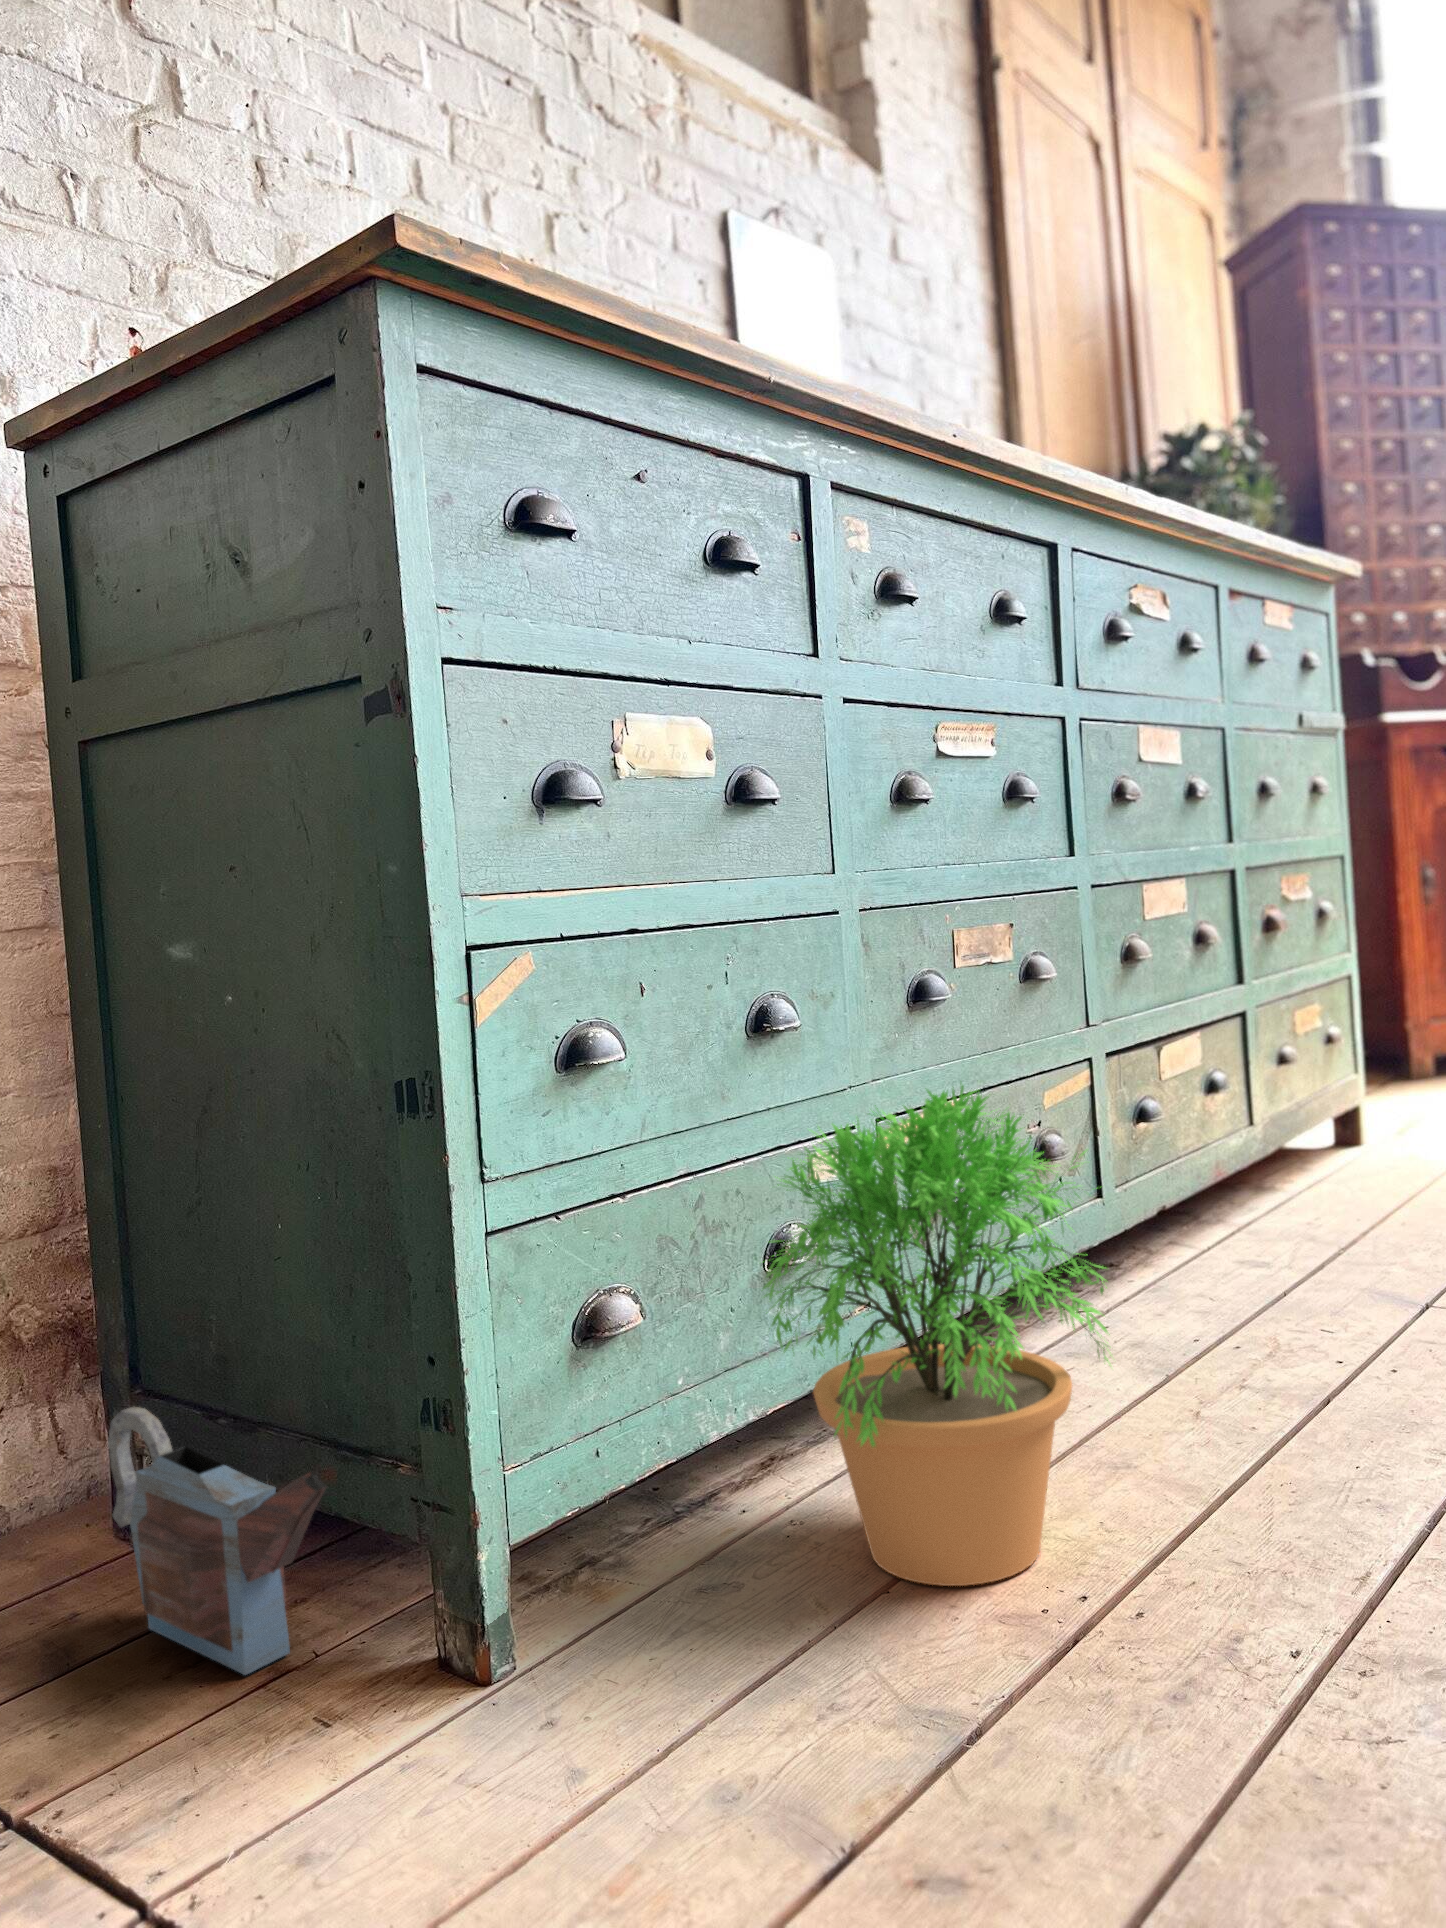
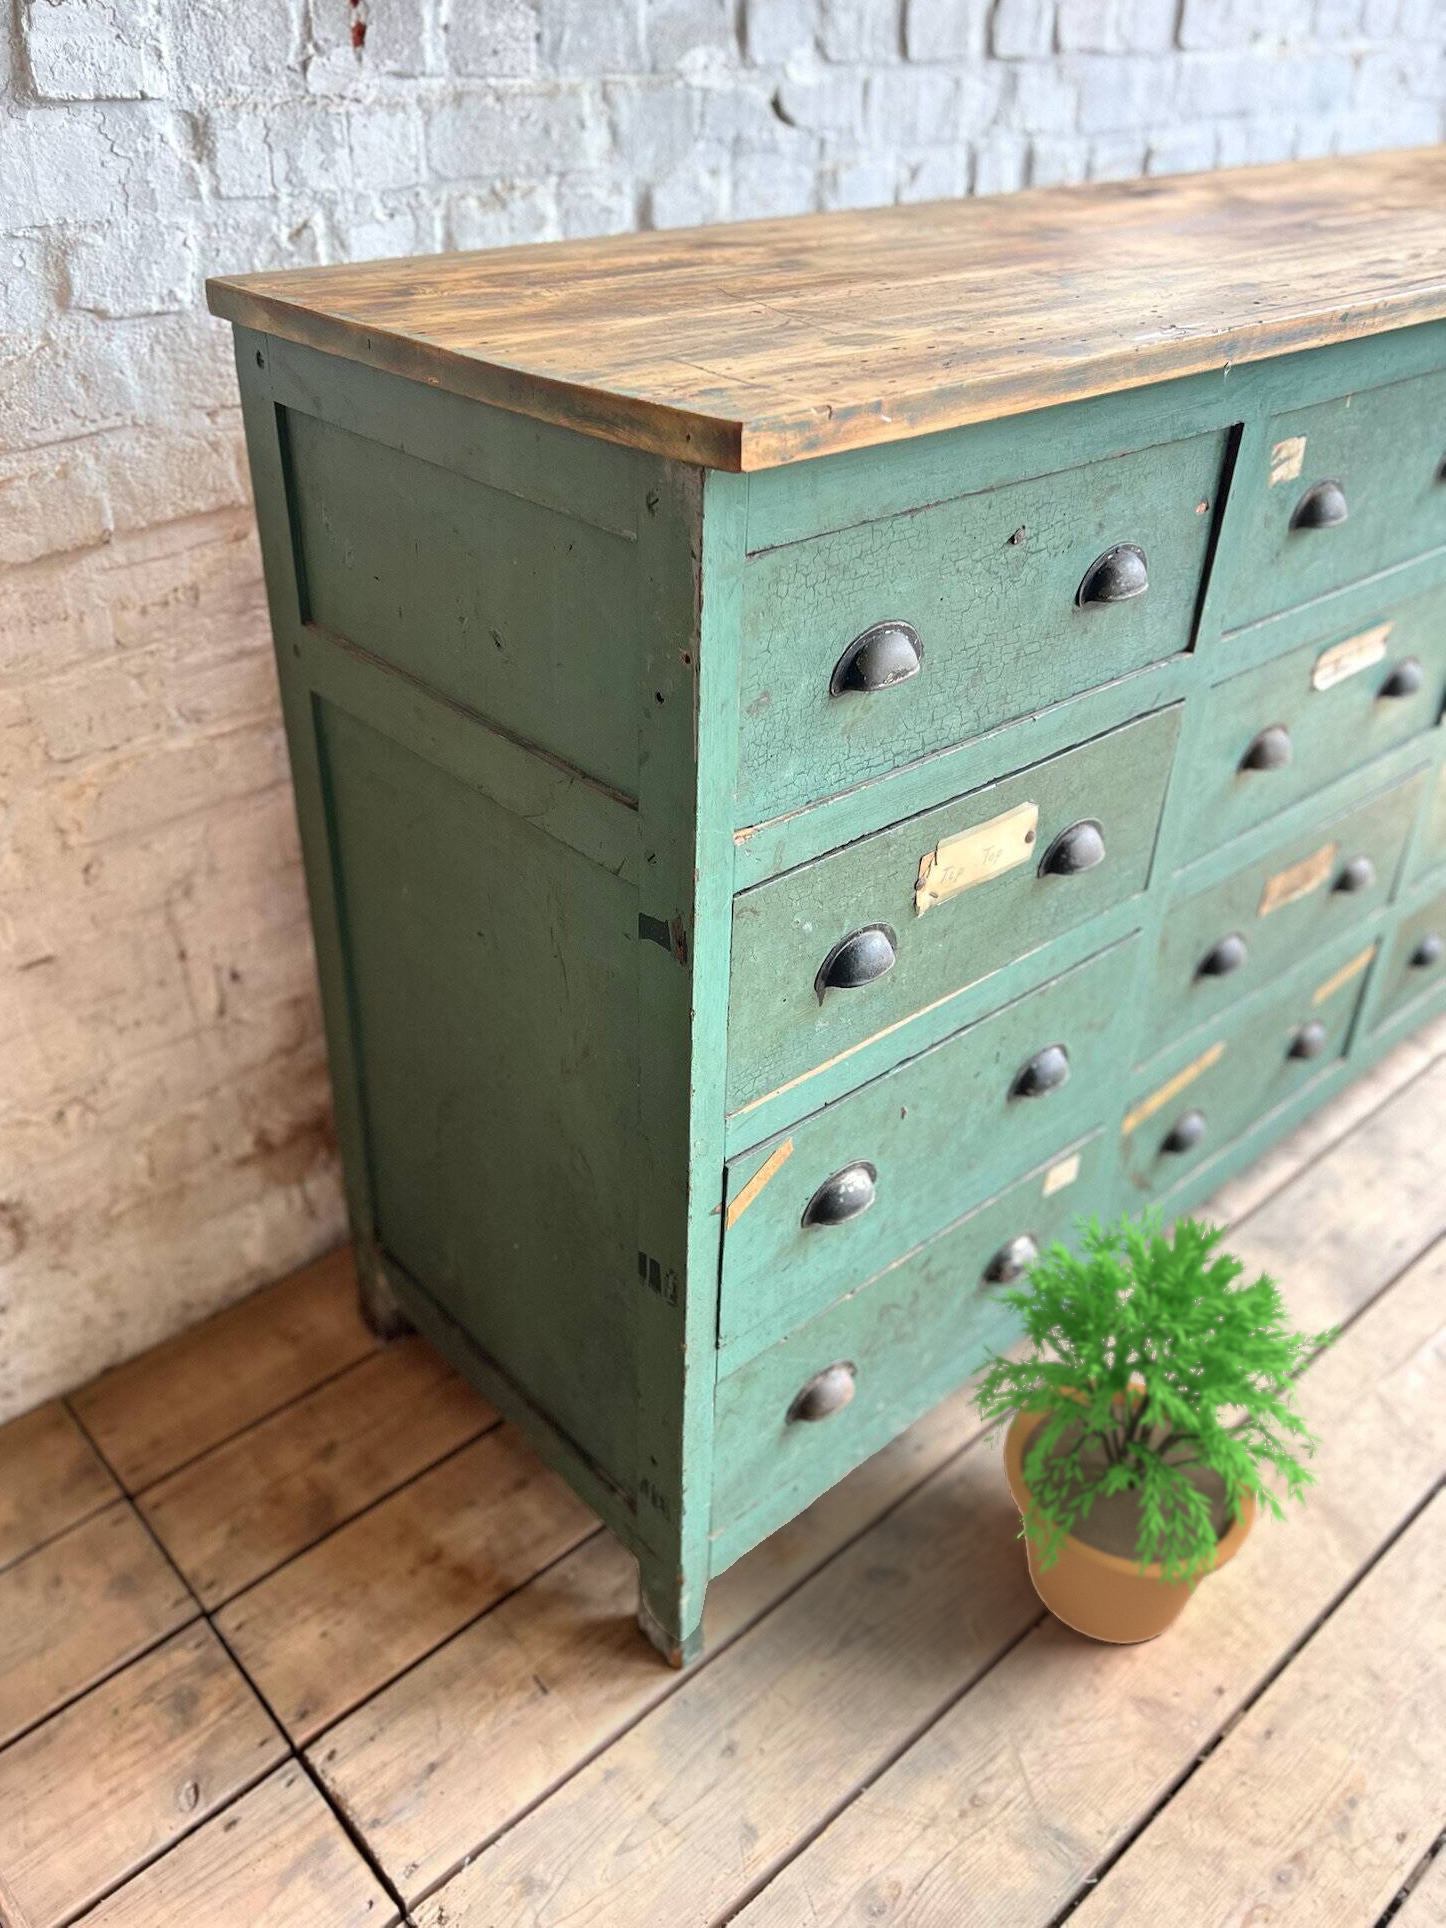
watering can: present [108,1407,327,1675] -> none [360,1332,556,1600]

